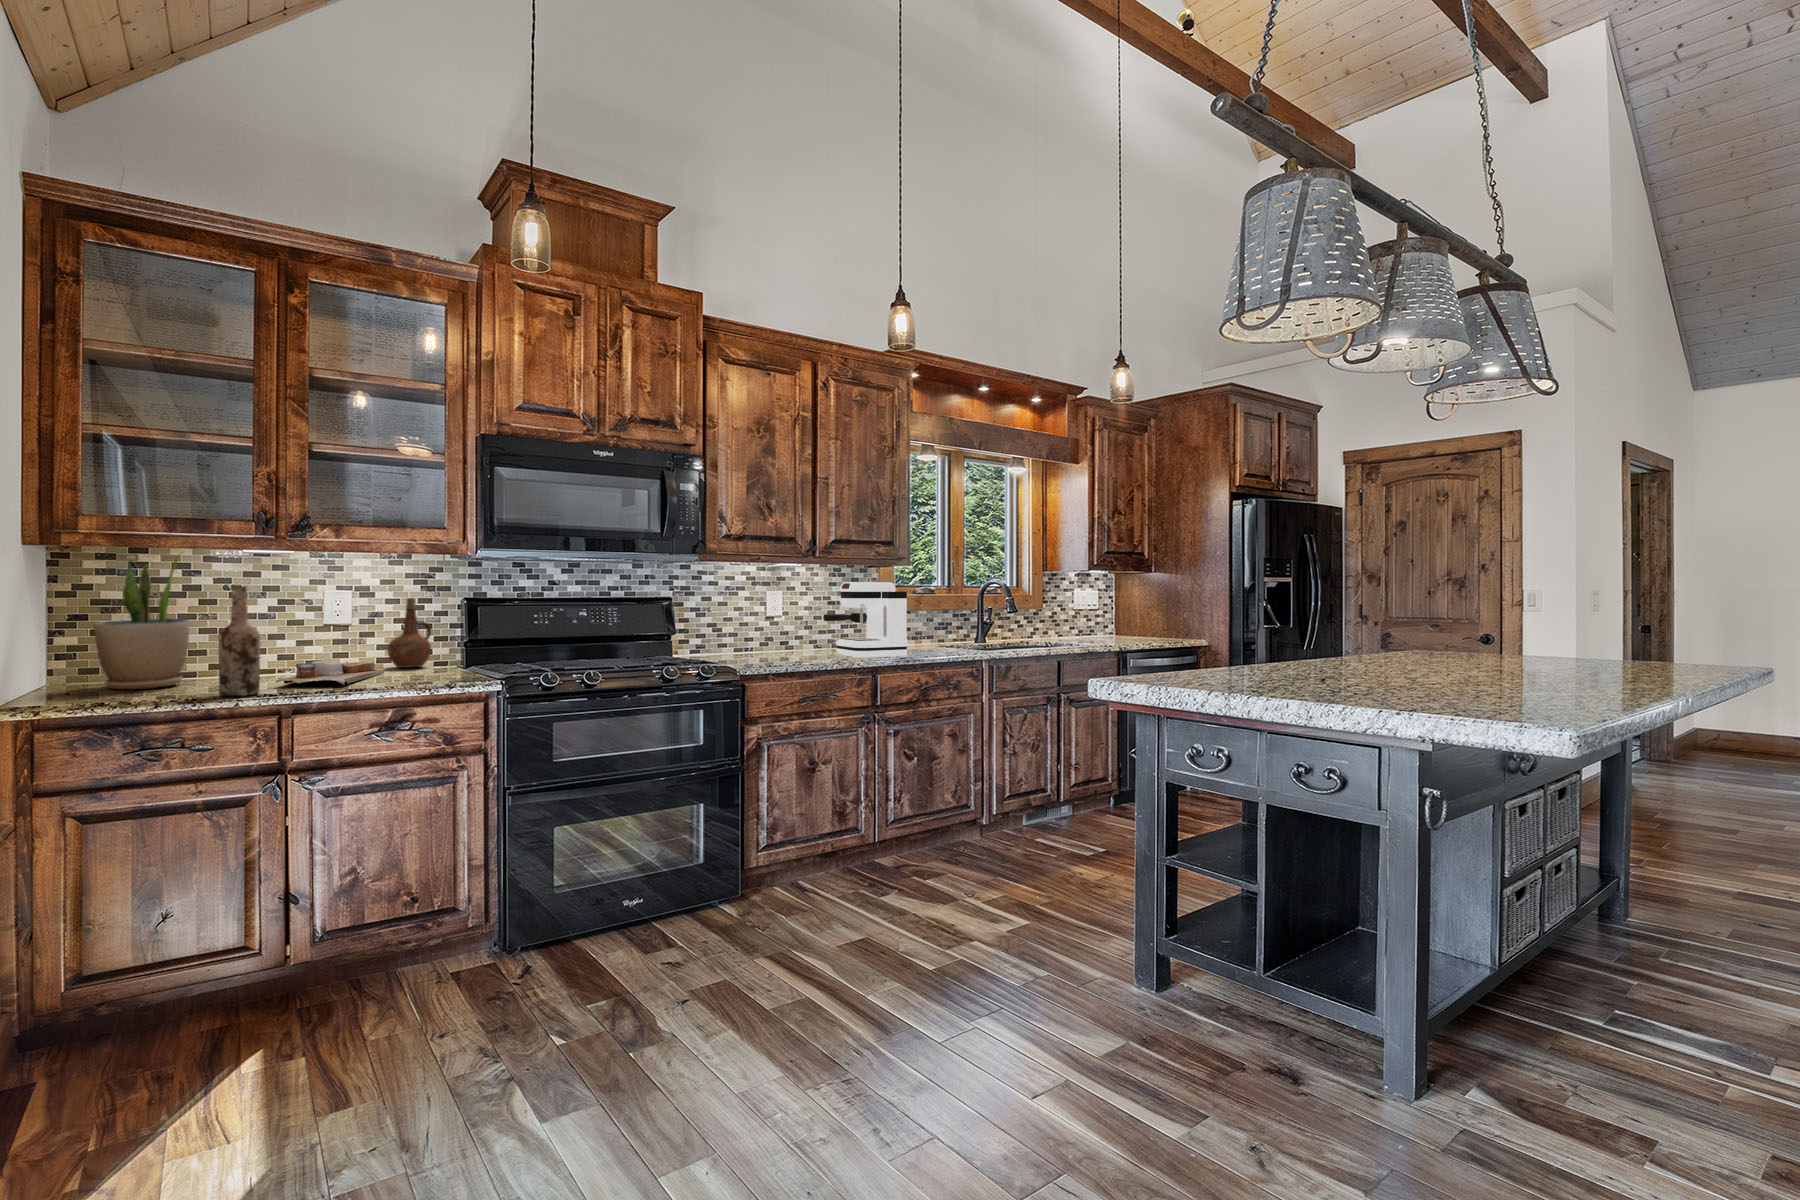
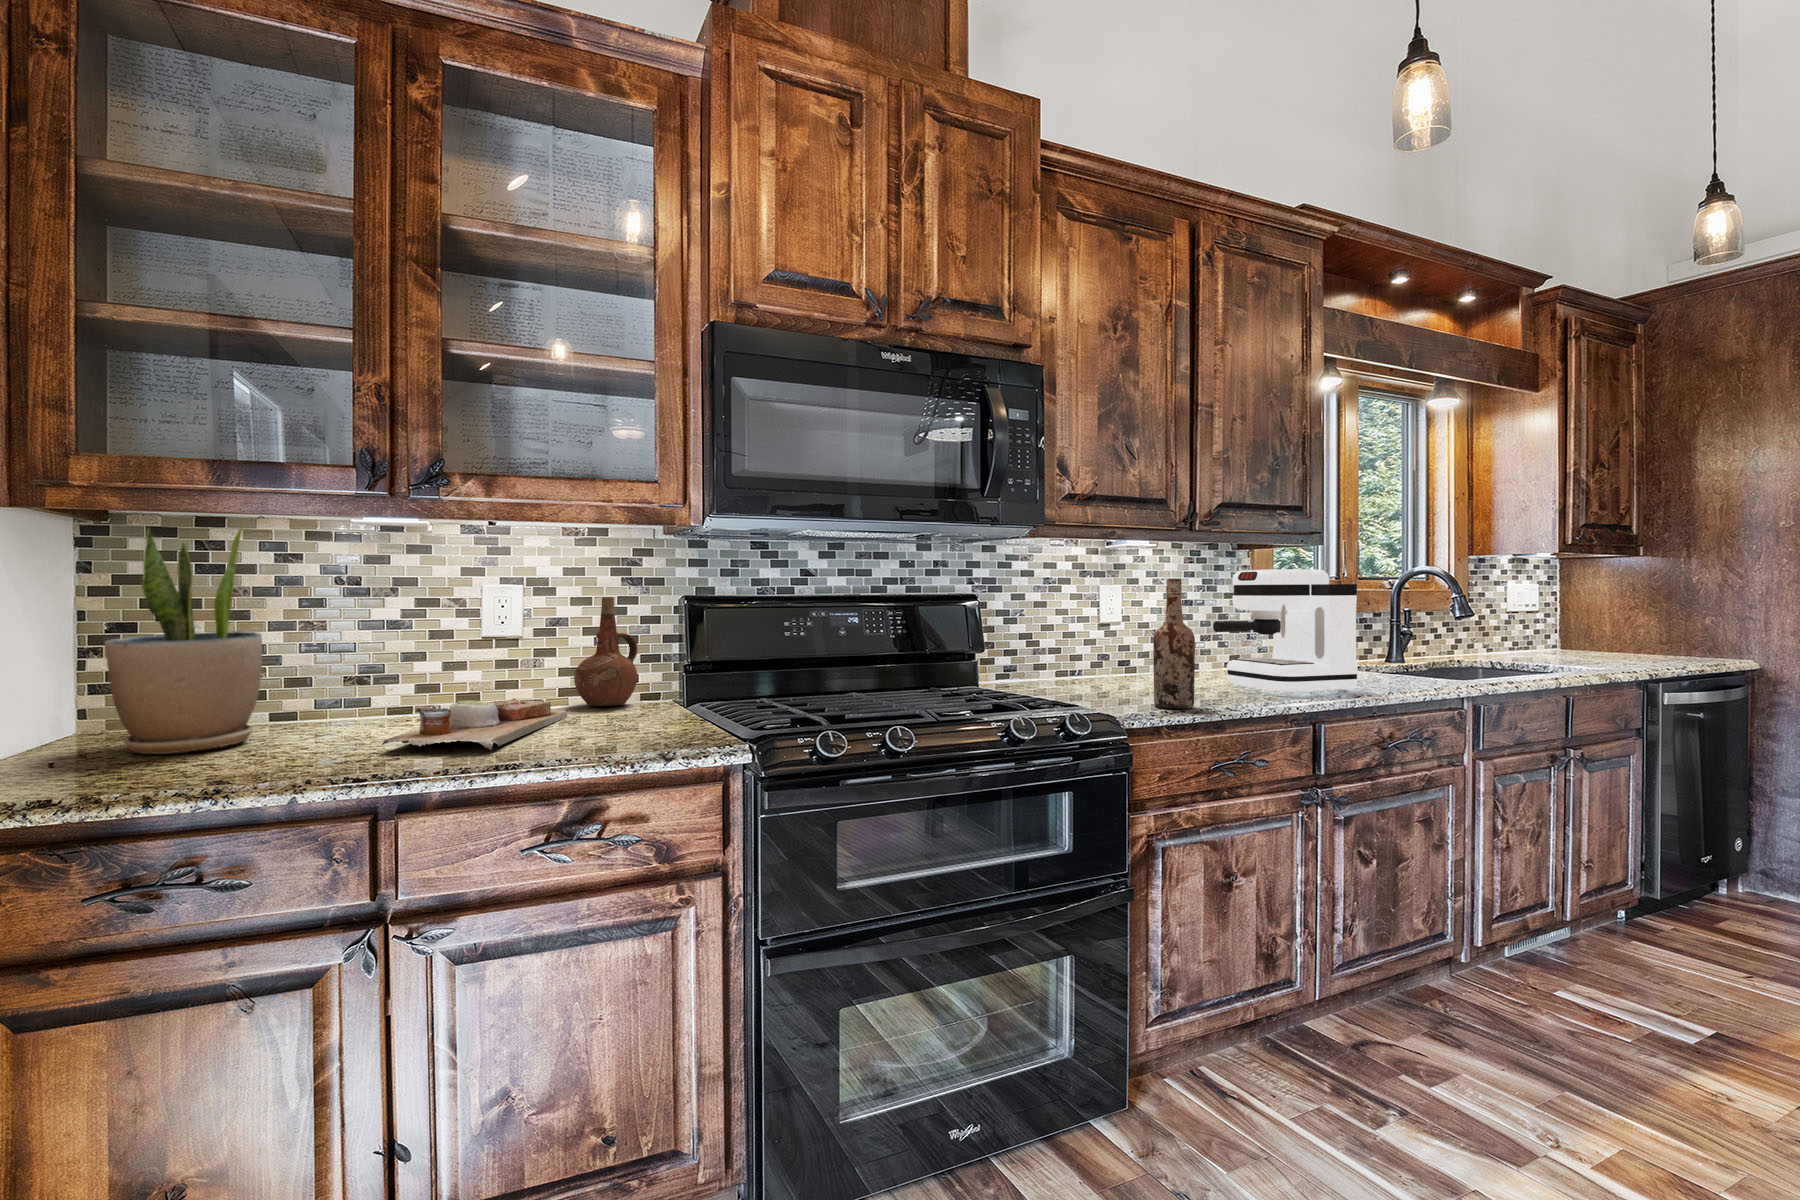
wine bottle: present [218,586,260,696] -> present [1153,579,1195,708]

